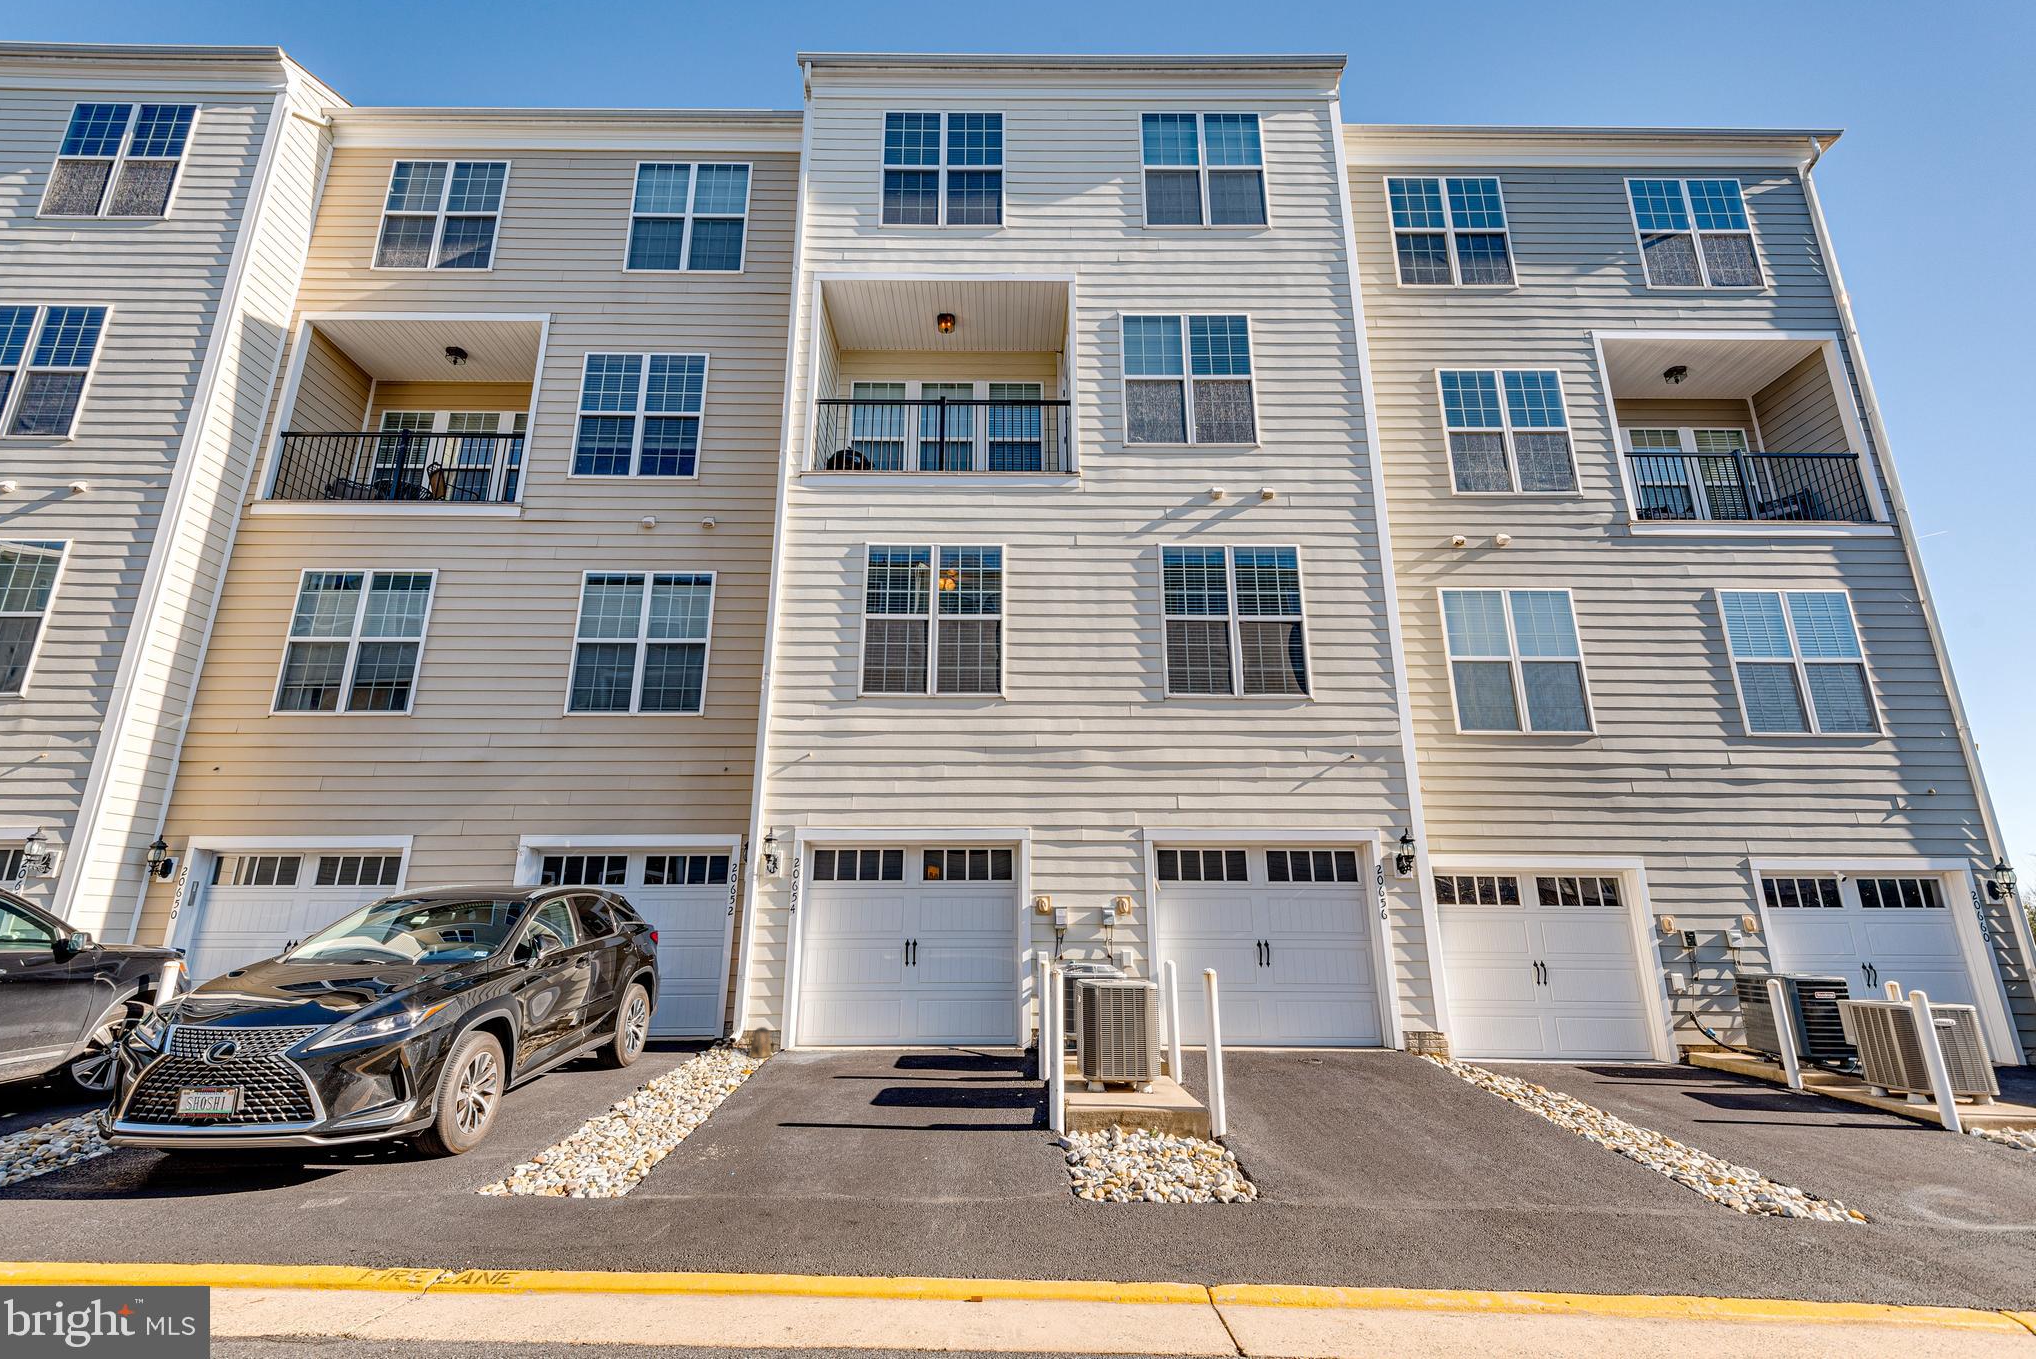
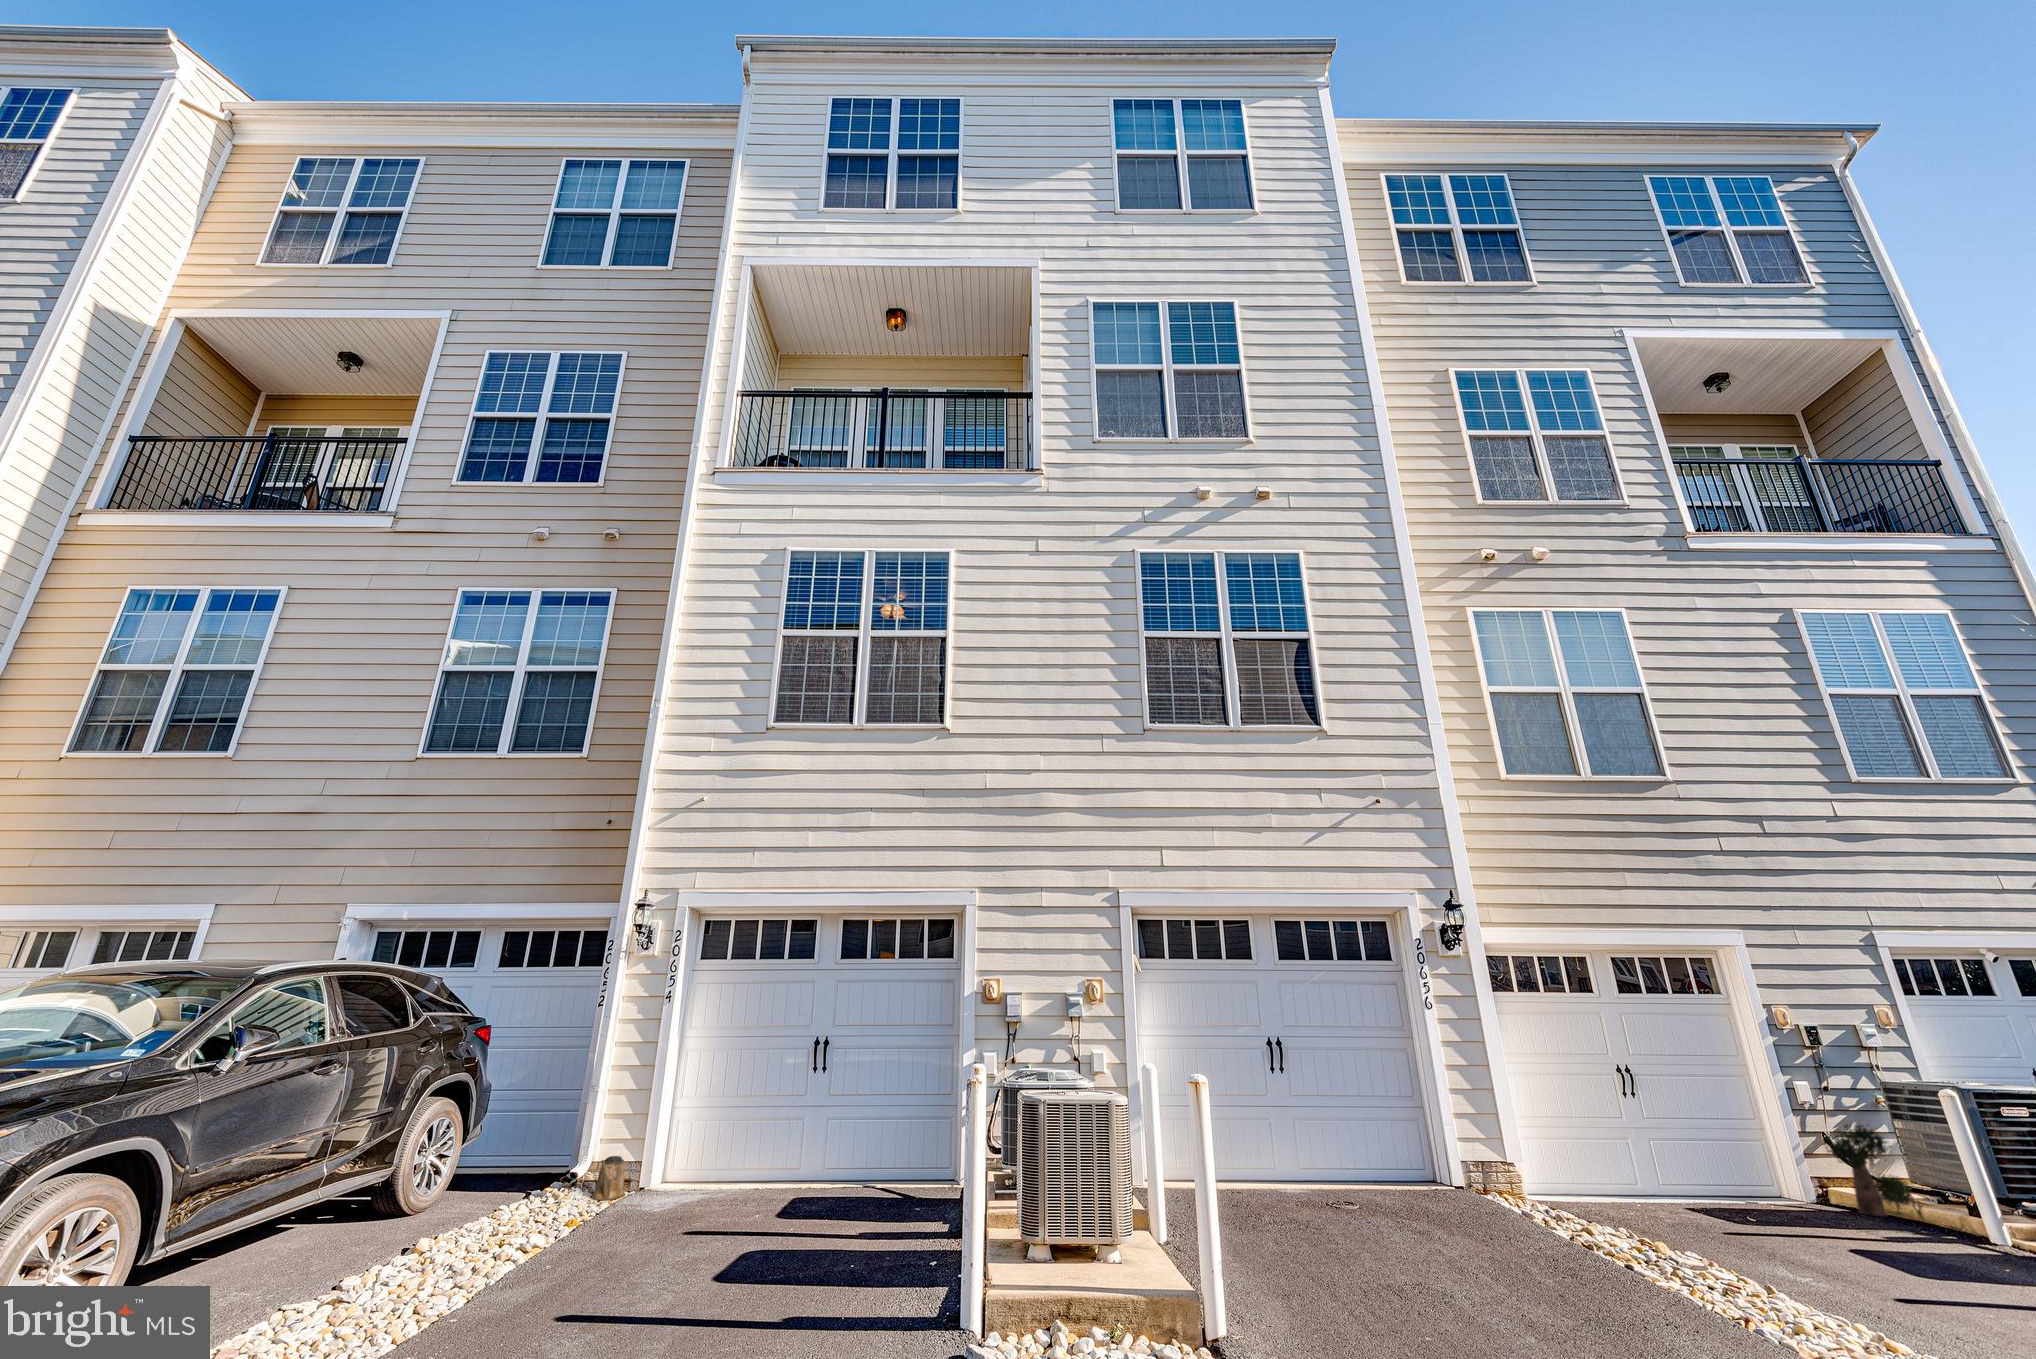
potted plant: none [1685,1003,1751,1074] -> present [1824,1124,1923,1220]

